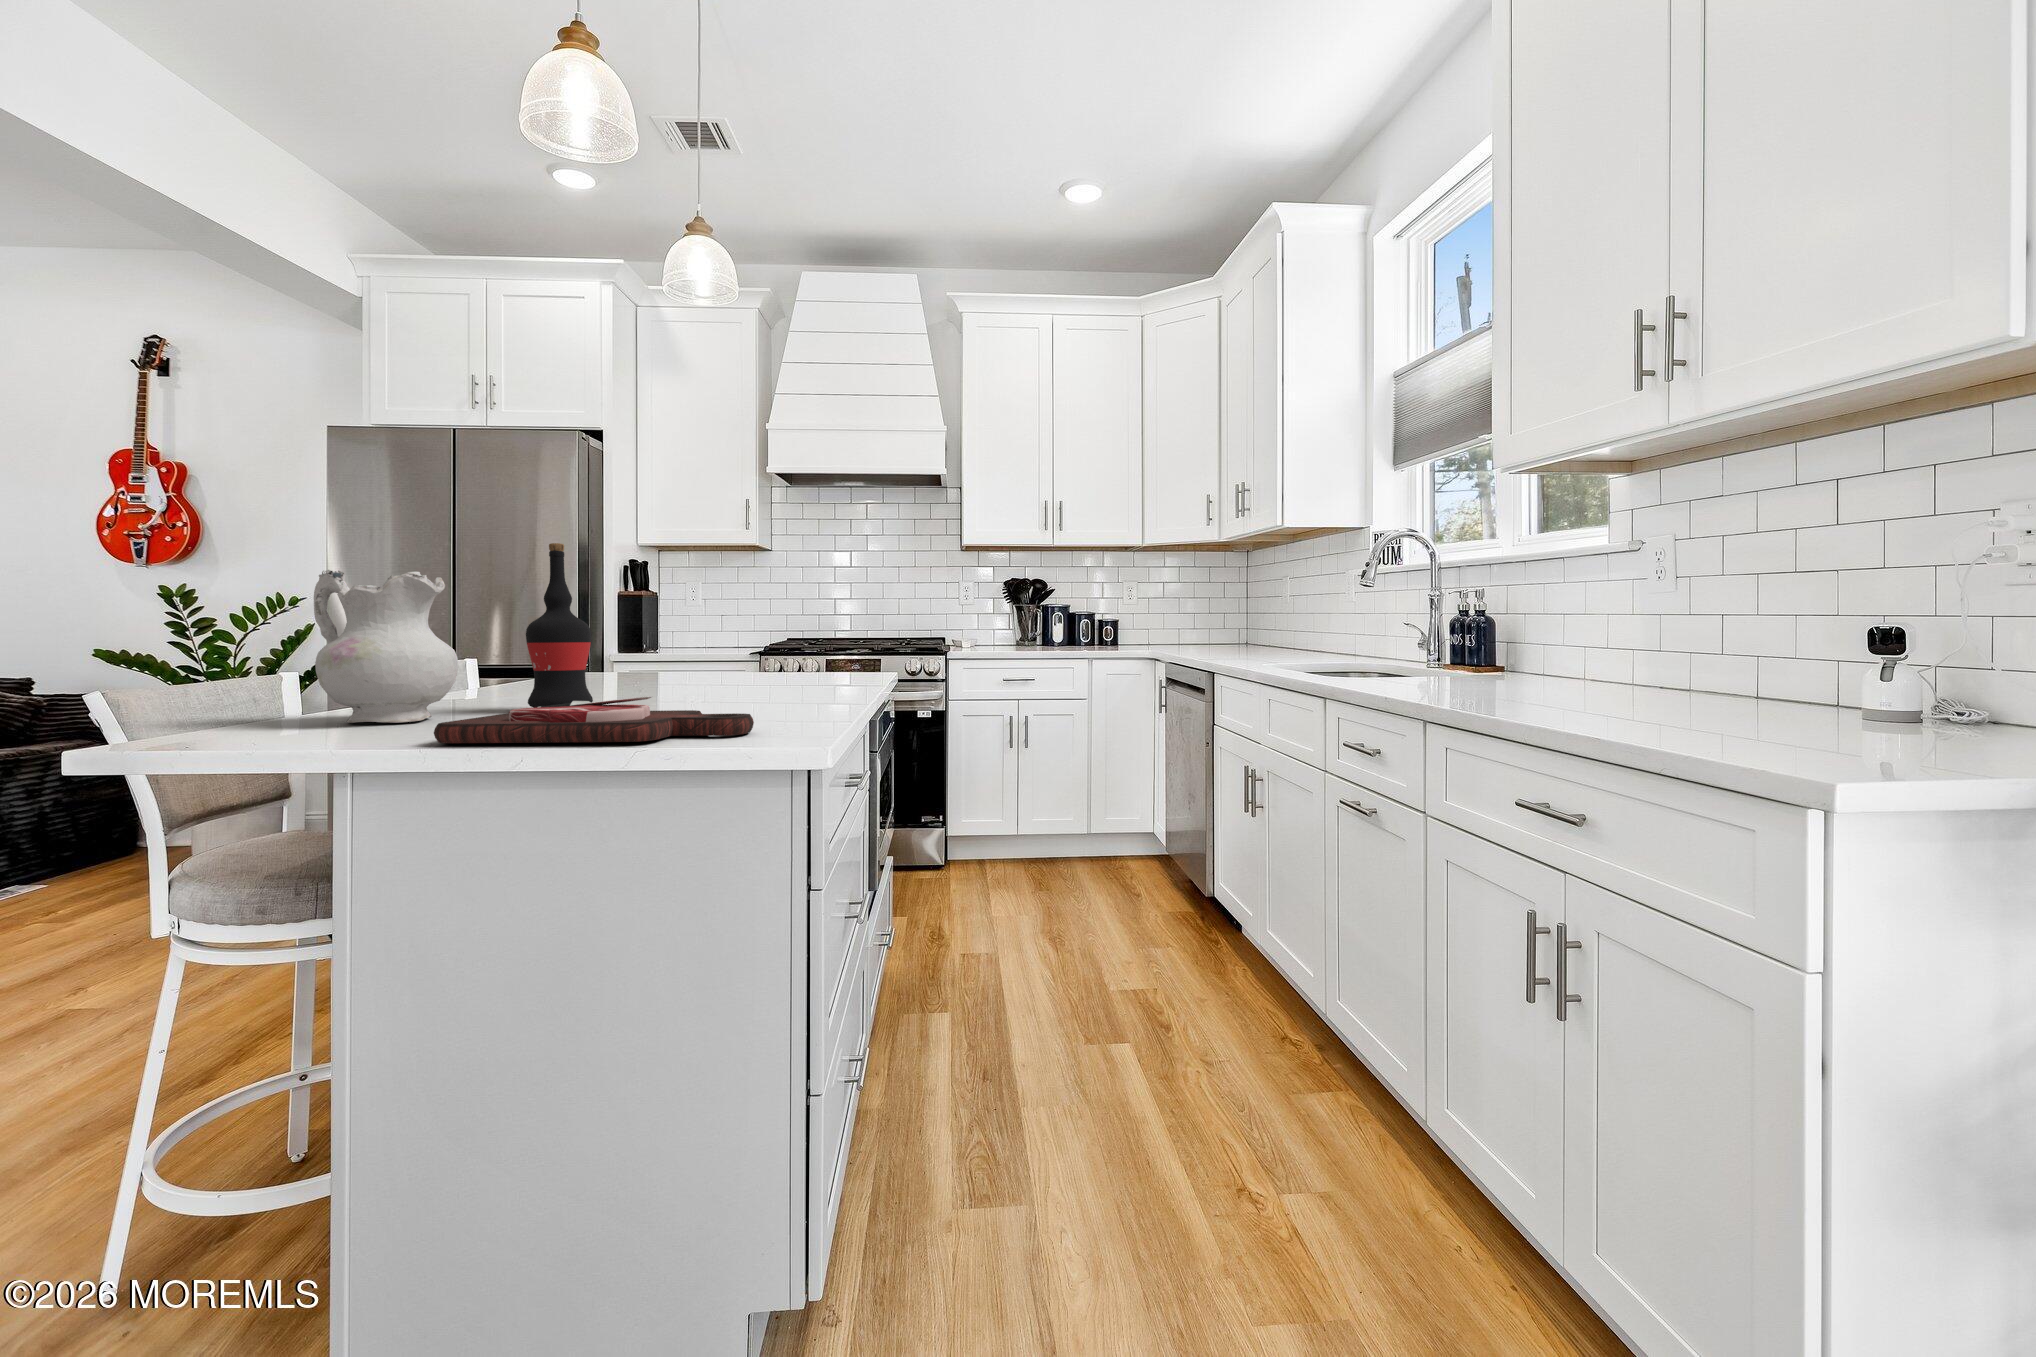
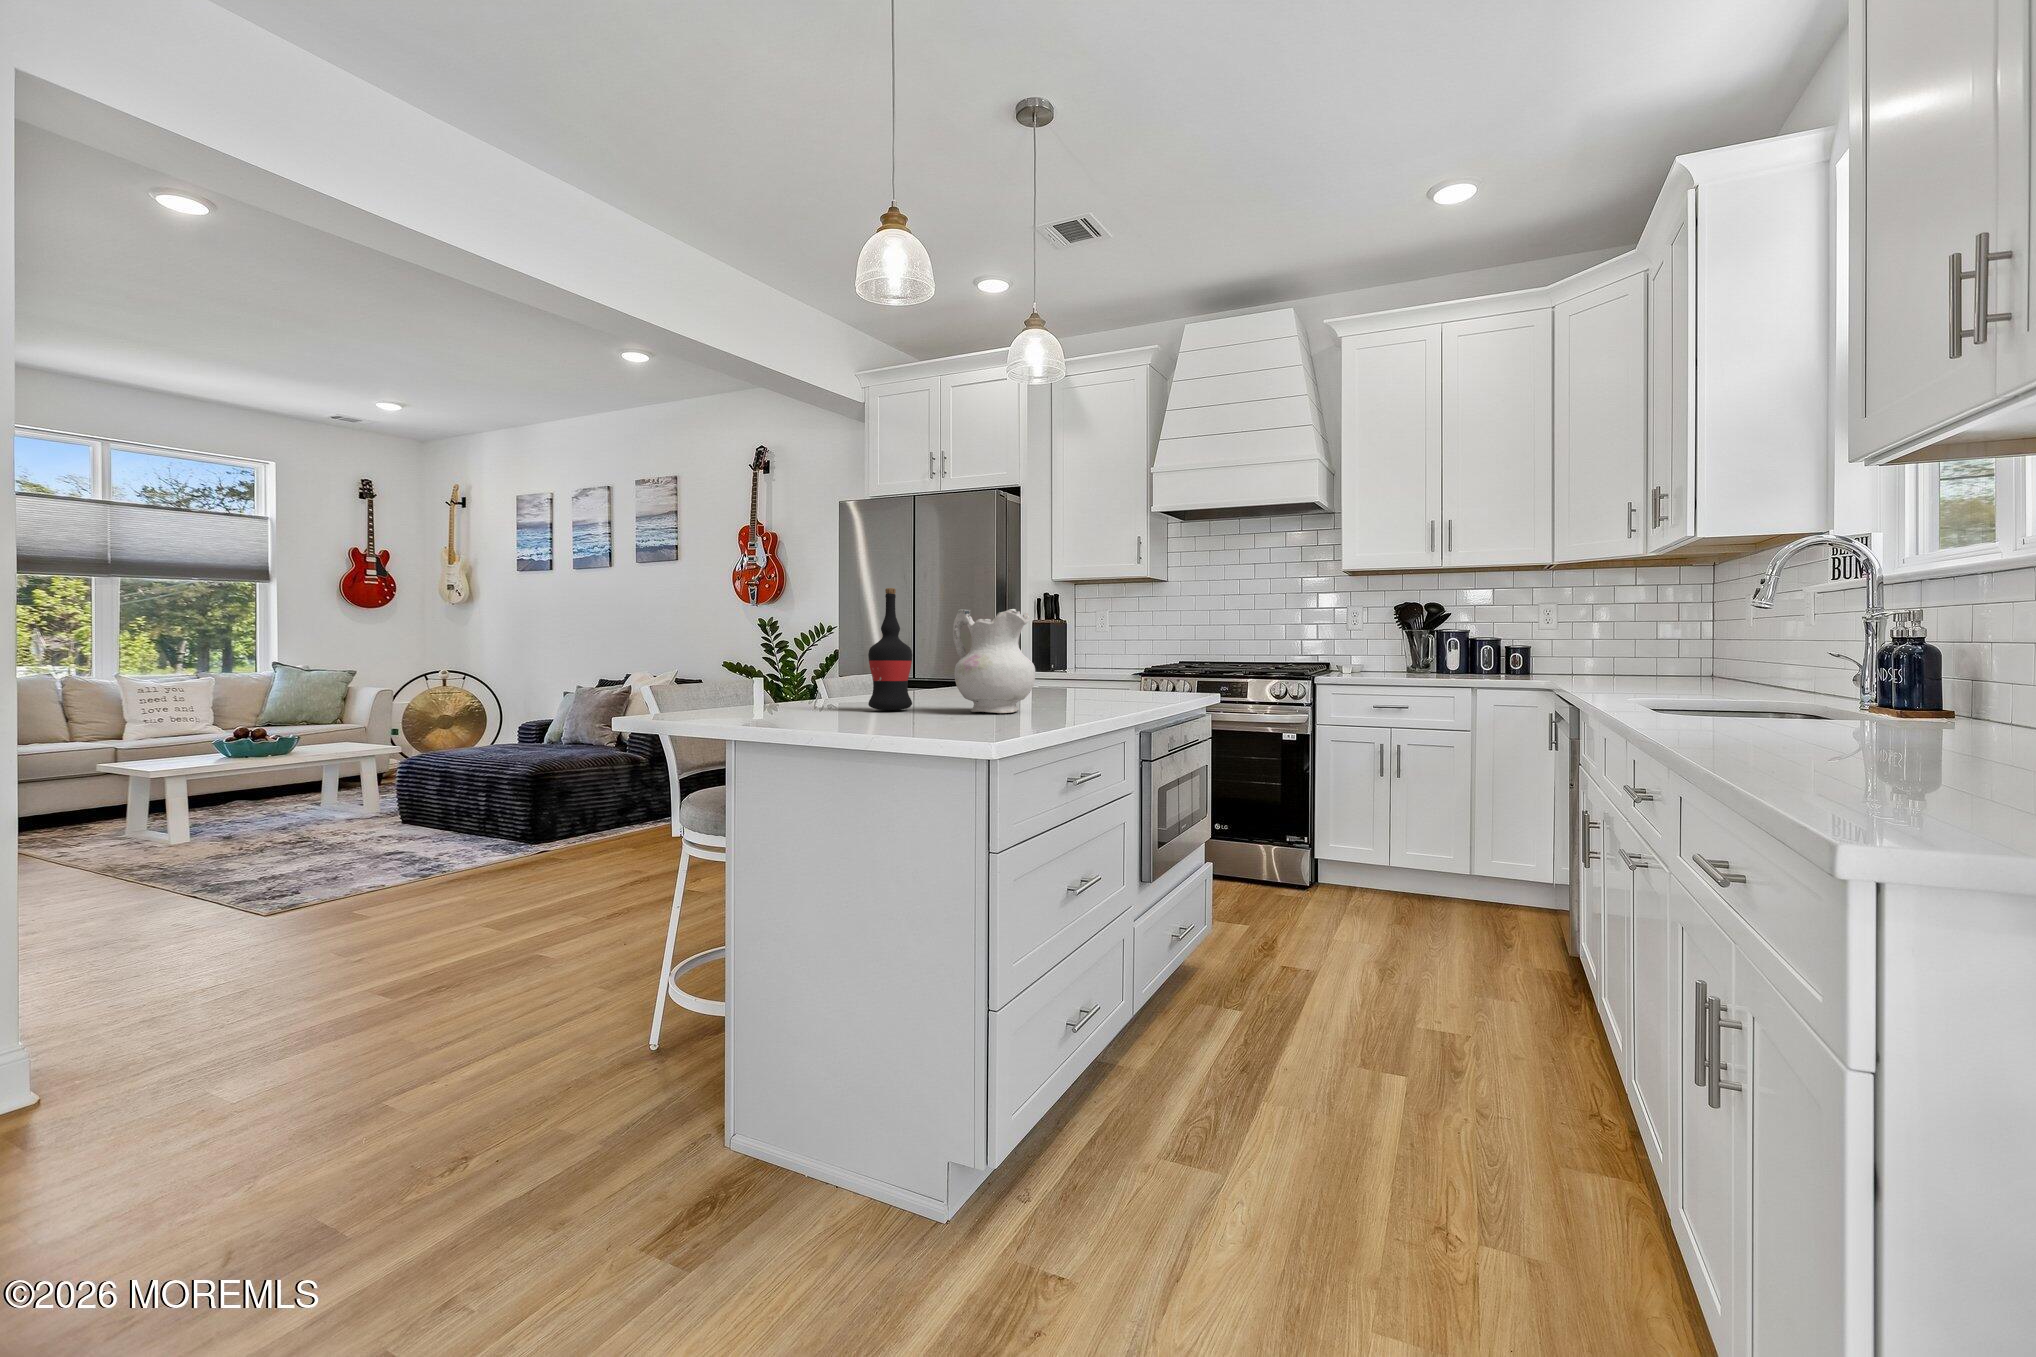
ceramic pitcher: present [314,570,458,723] -> present [953,609,1036,713]
cutting board: present [434,696,754,743] -> none [773,699,969,730]

